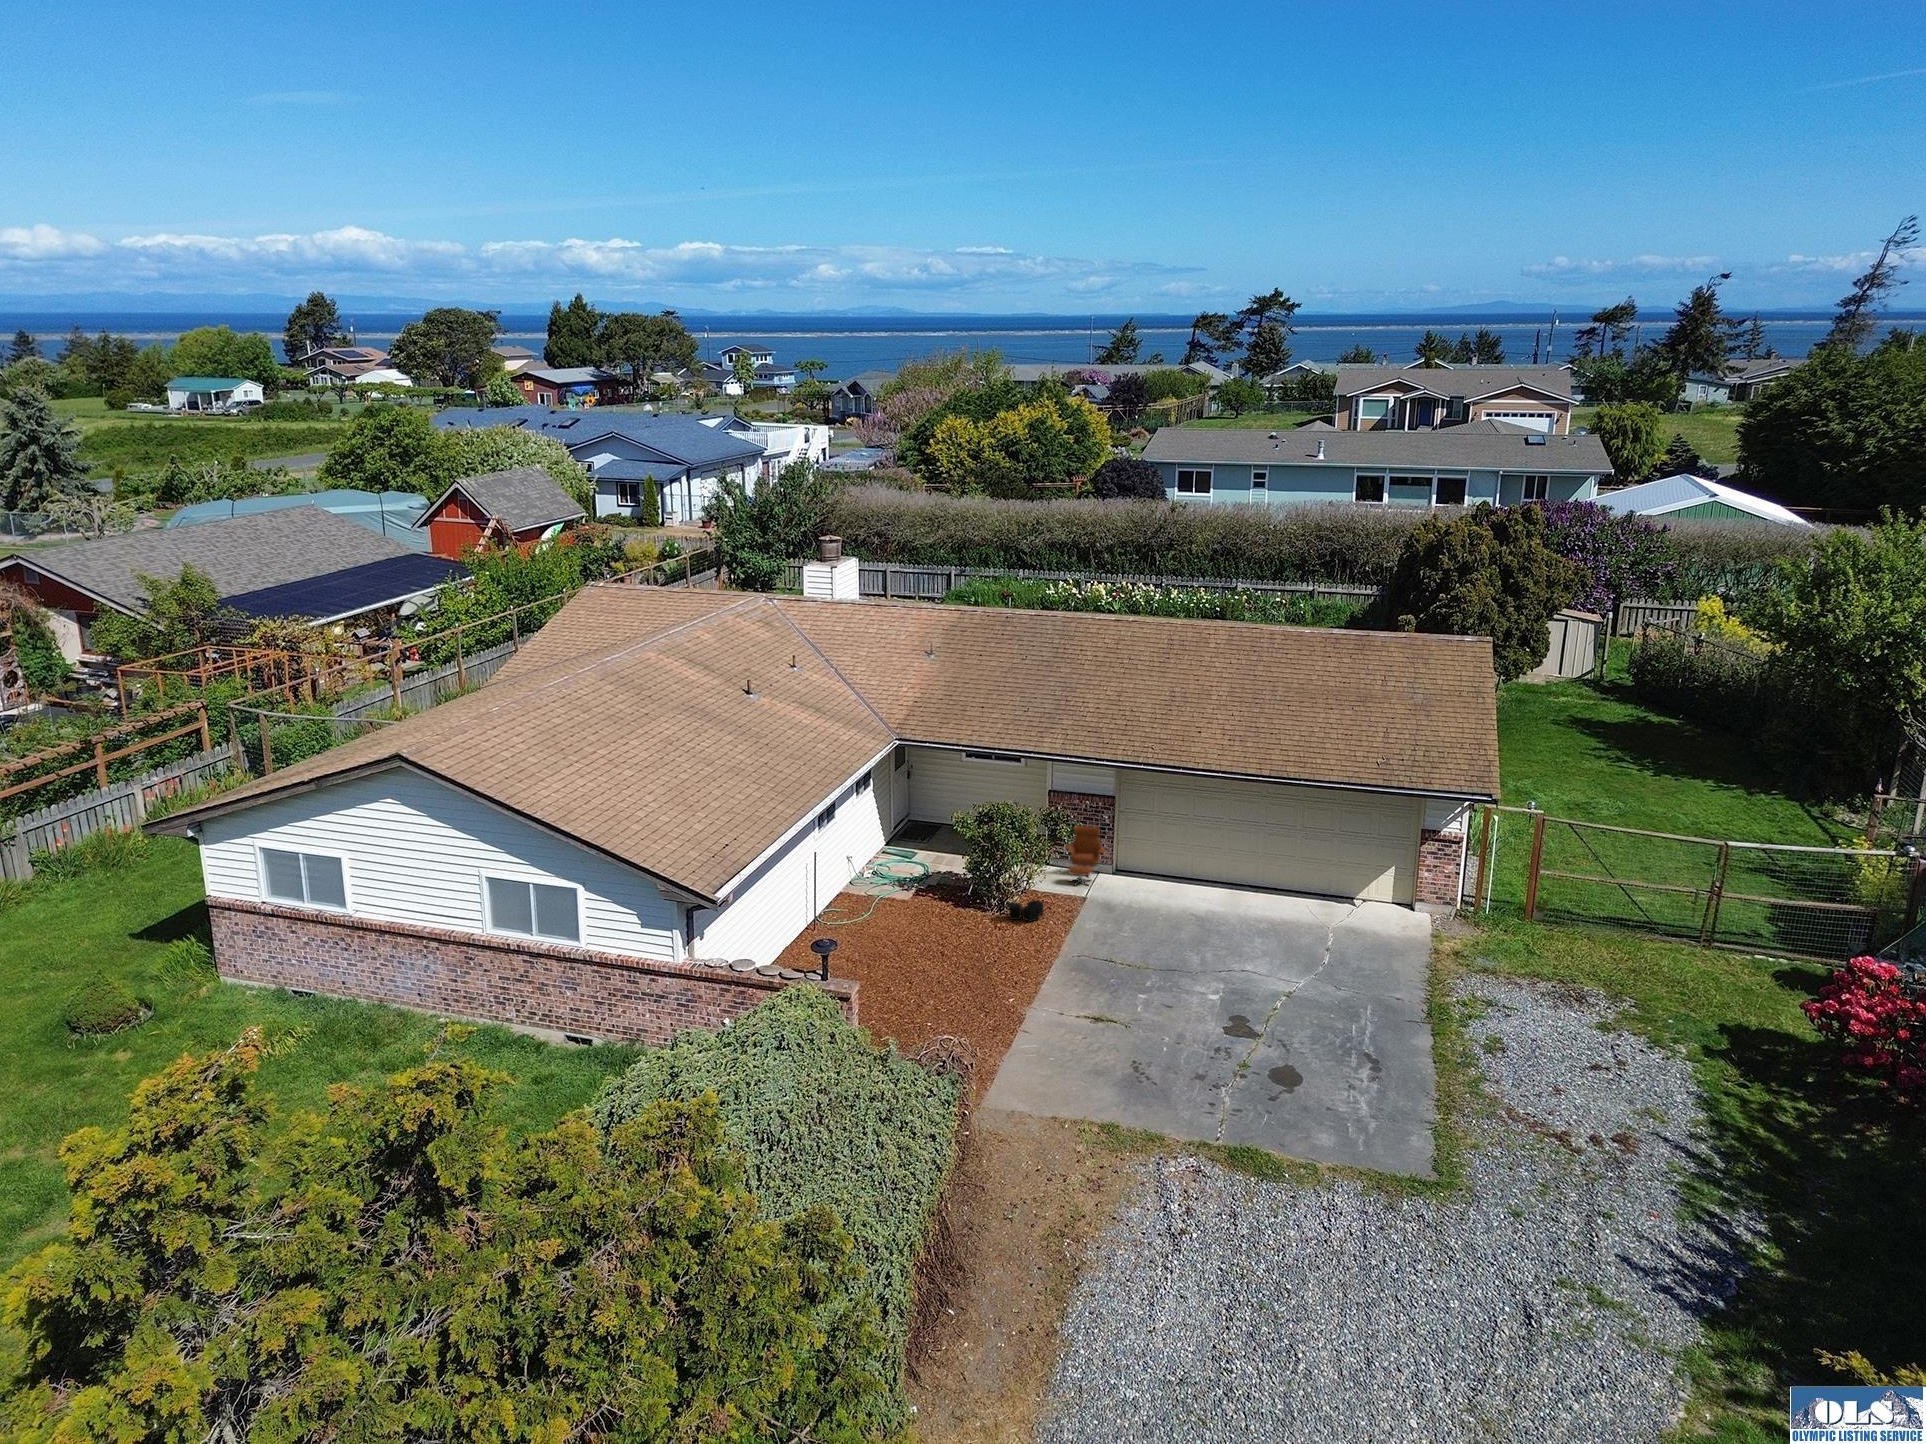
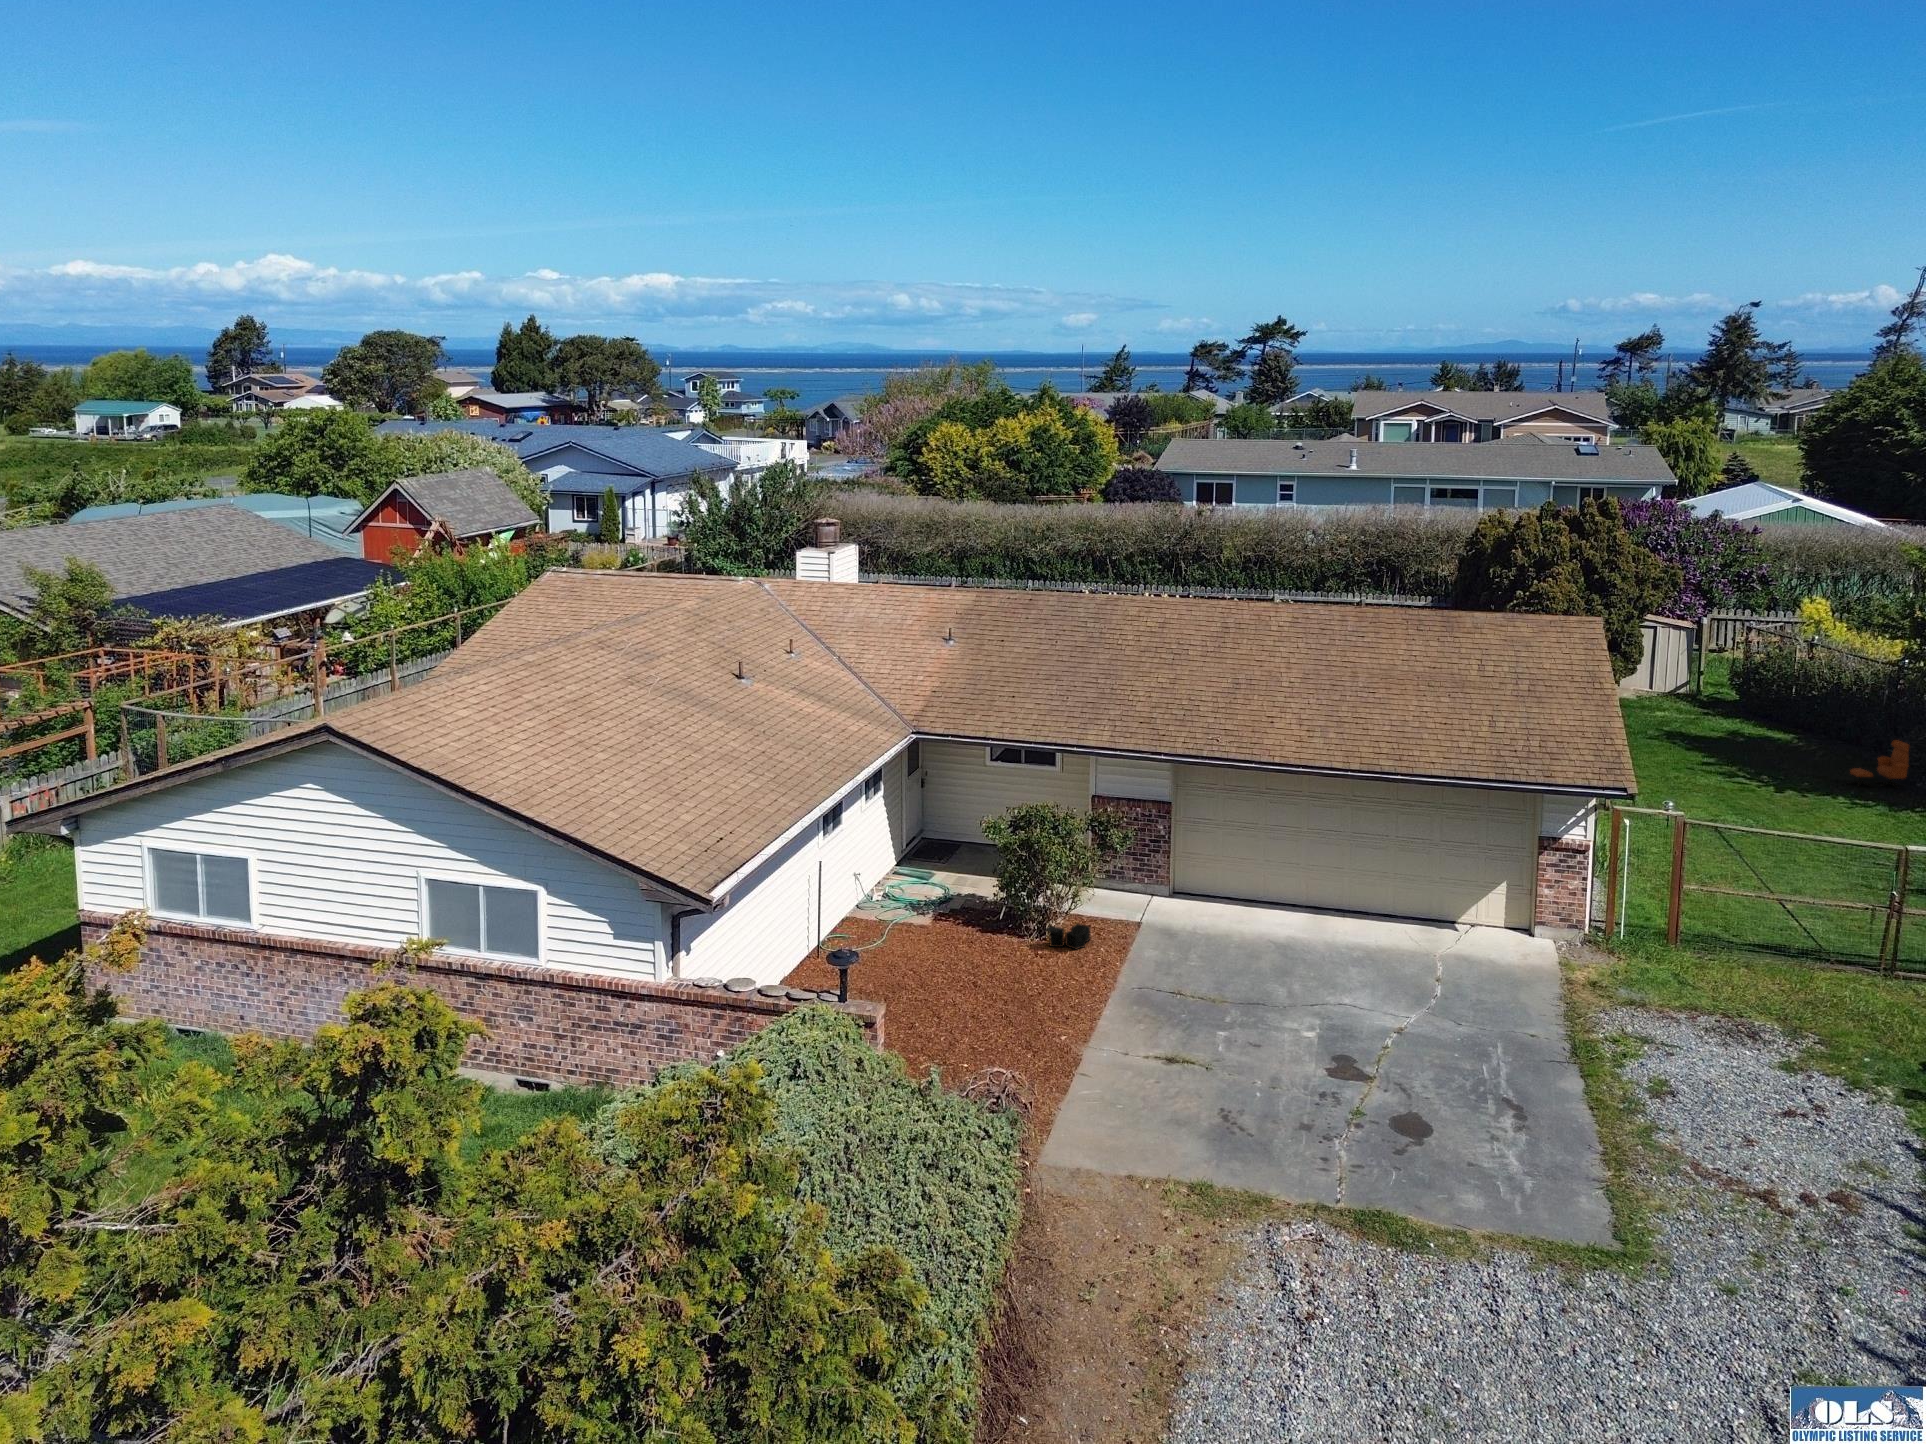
lounge chair: present [1066,825,1105,885] -> present [1850,740,1909,787]
potted plant: present [1526,896,1554,921] -> none [1662,917,1705,948]

